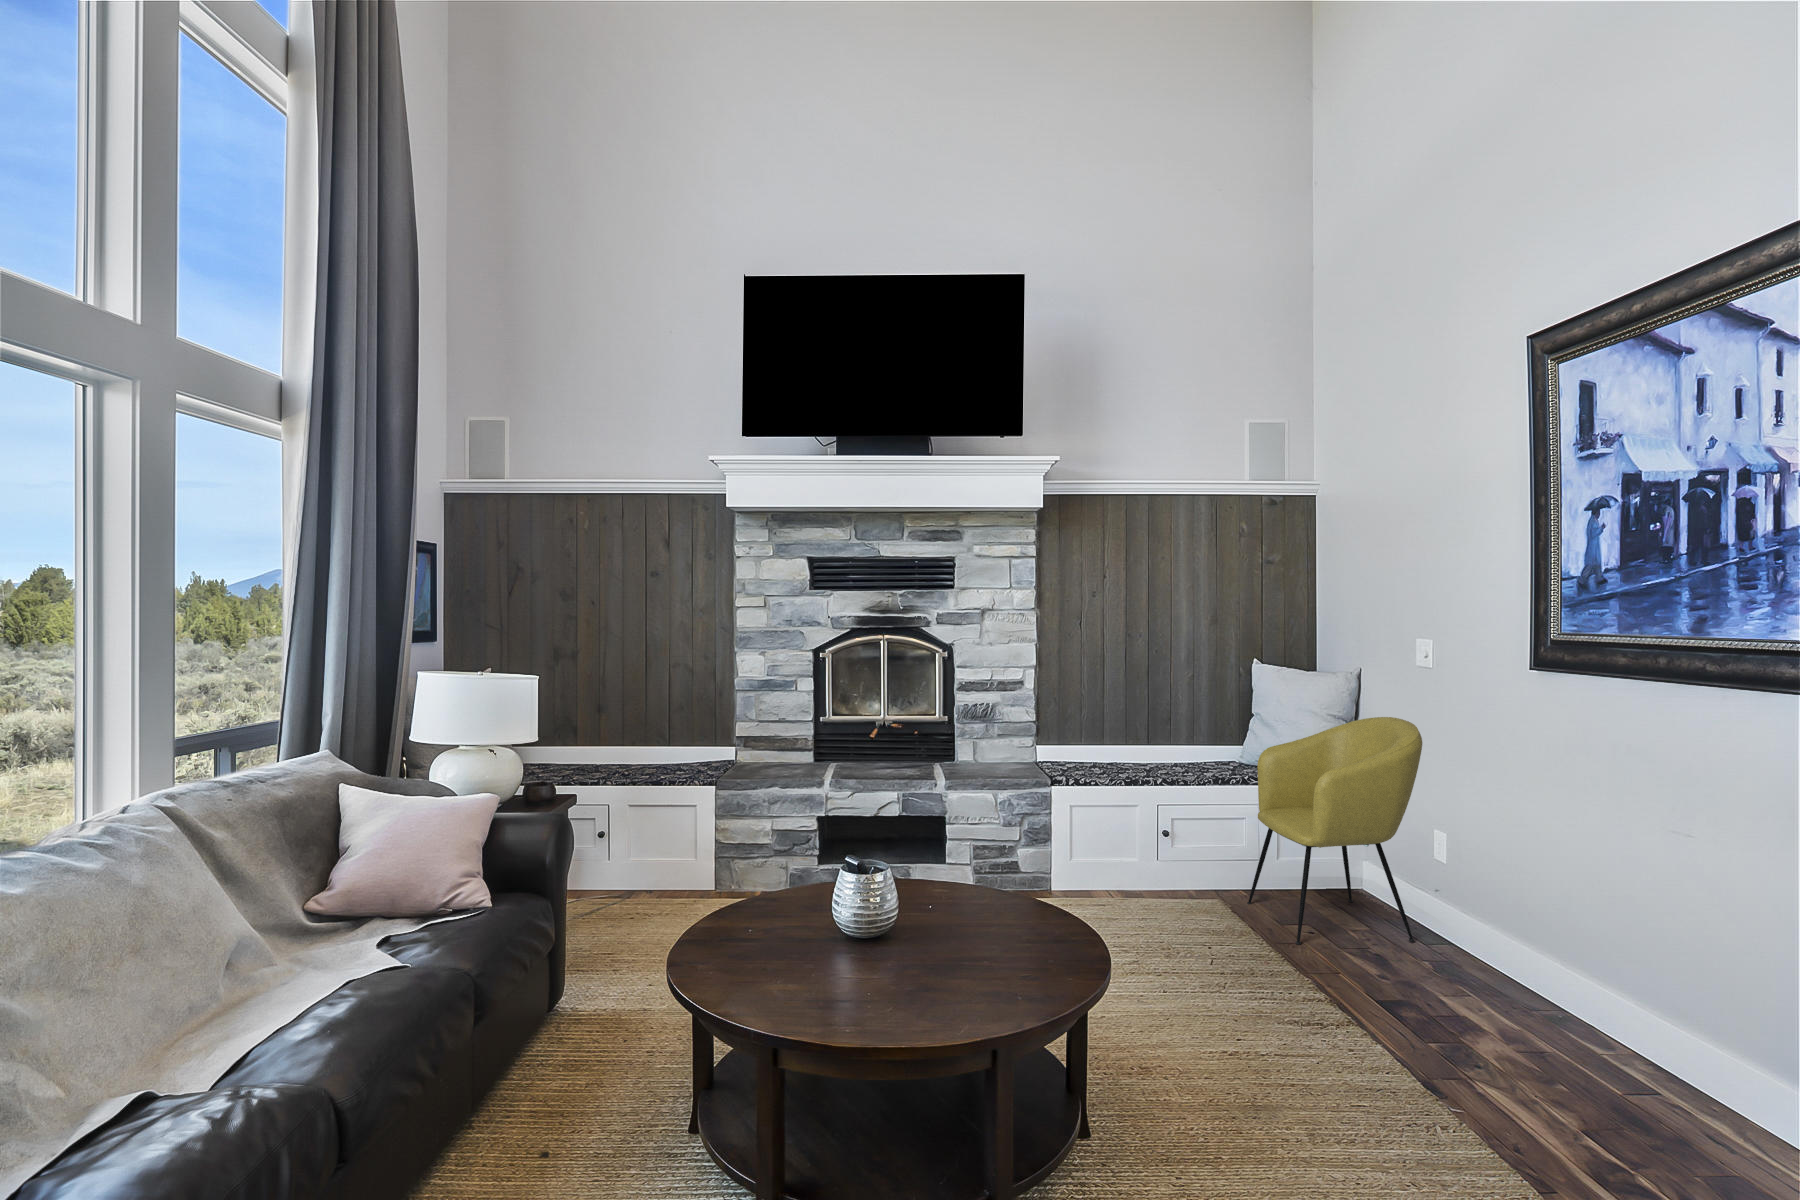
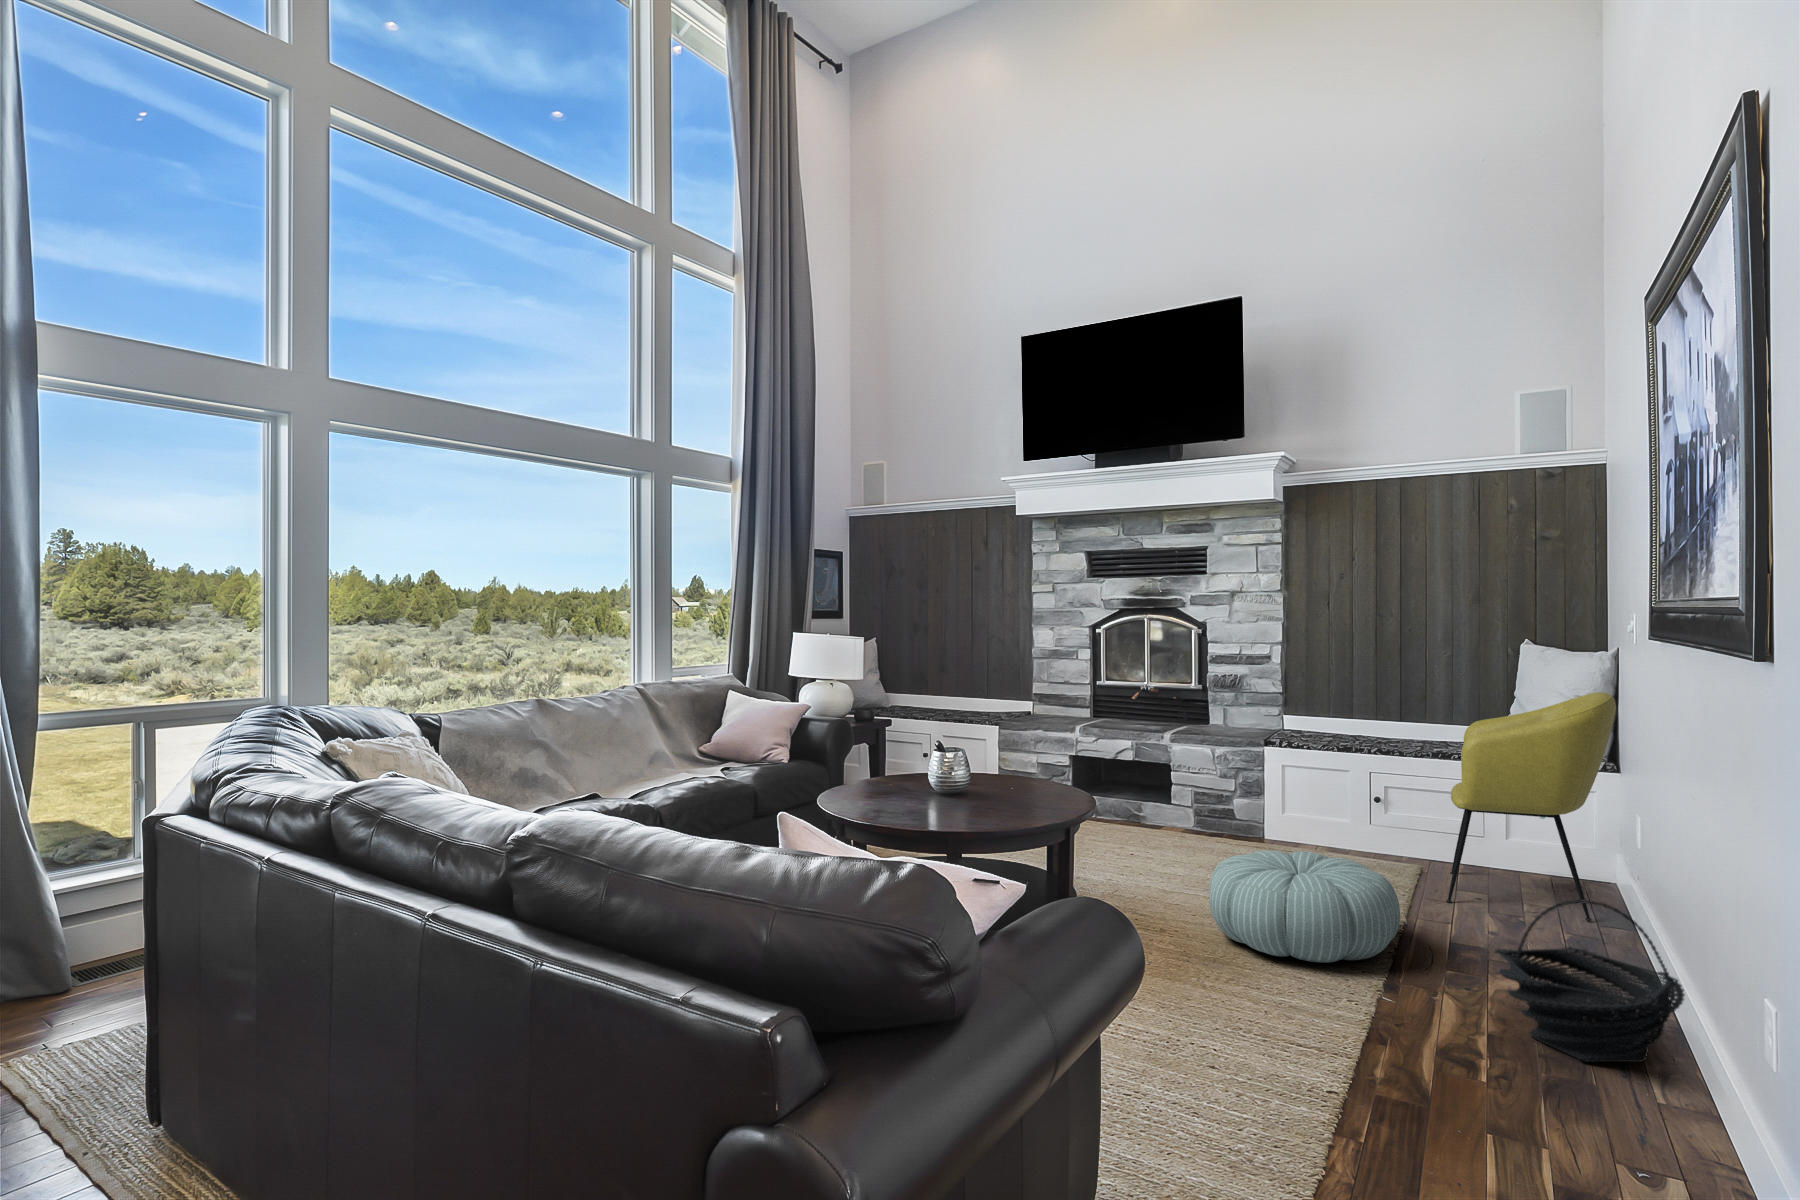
pouf: none [1167,928,1389,1076] -> present [1209,850,1400,963]
basket: none [1536,966,1740,1141] -> present [1494,900,1684,1062]

